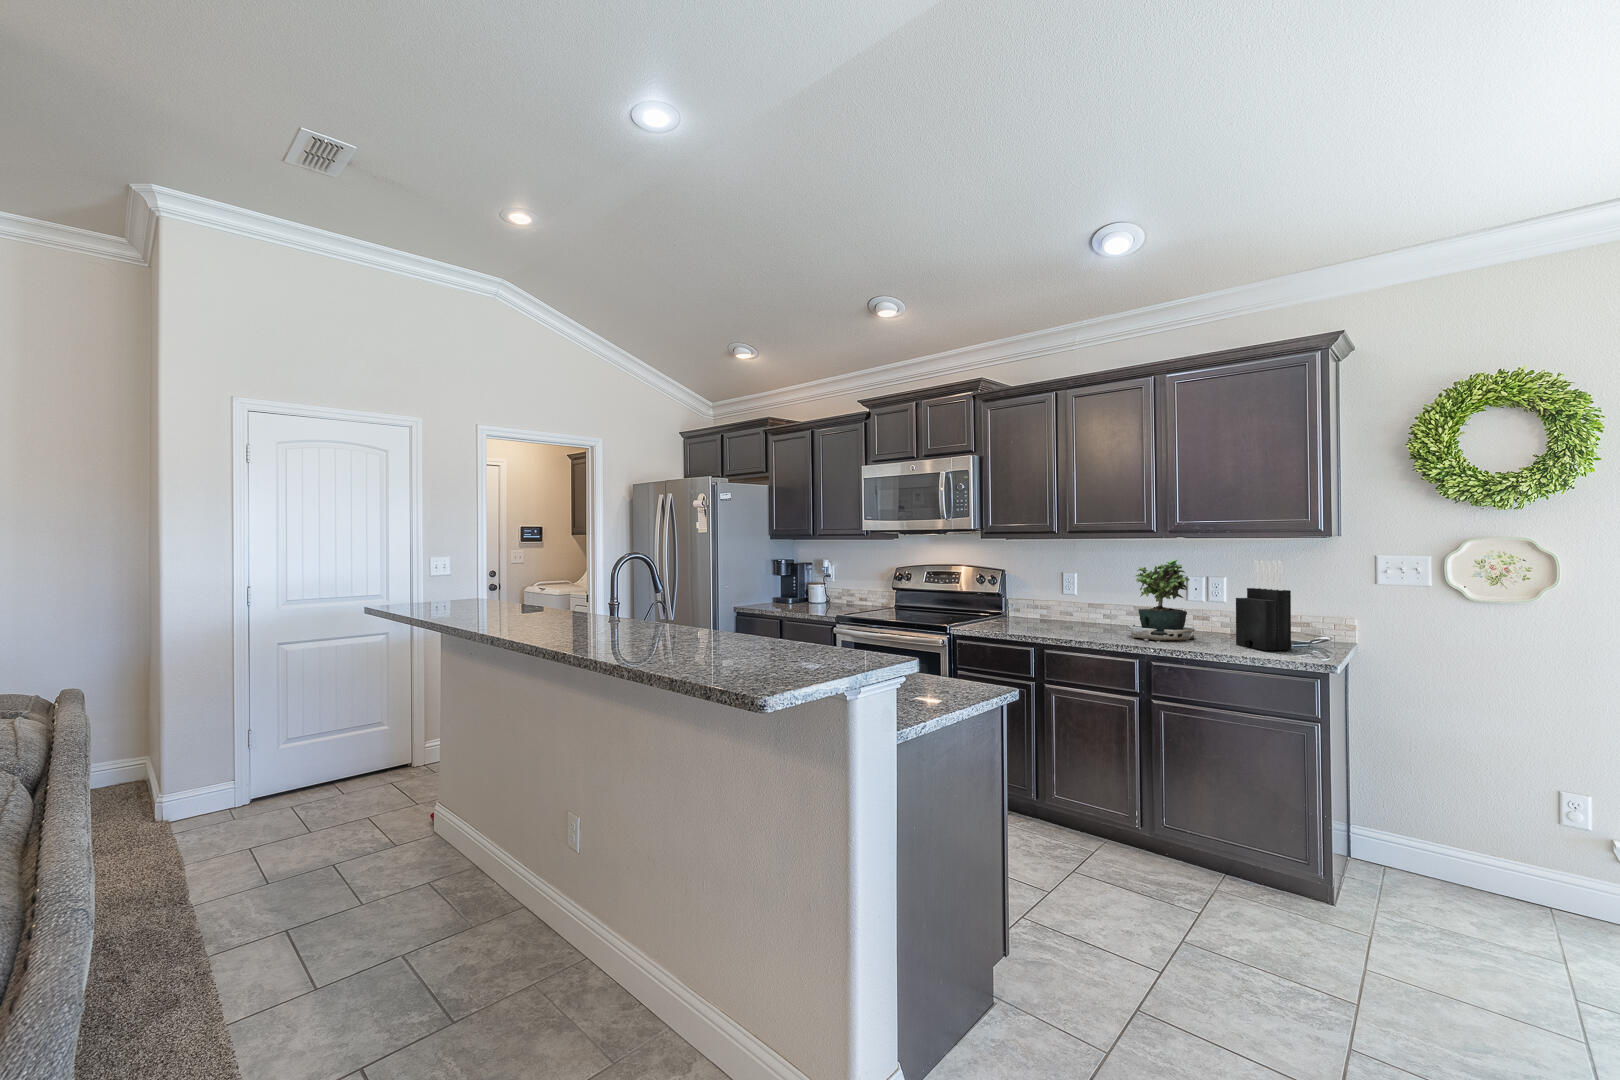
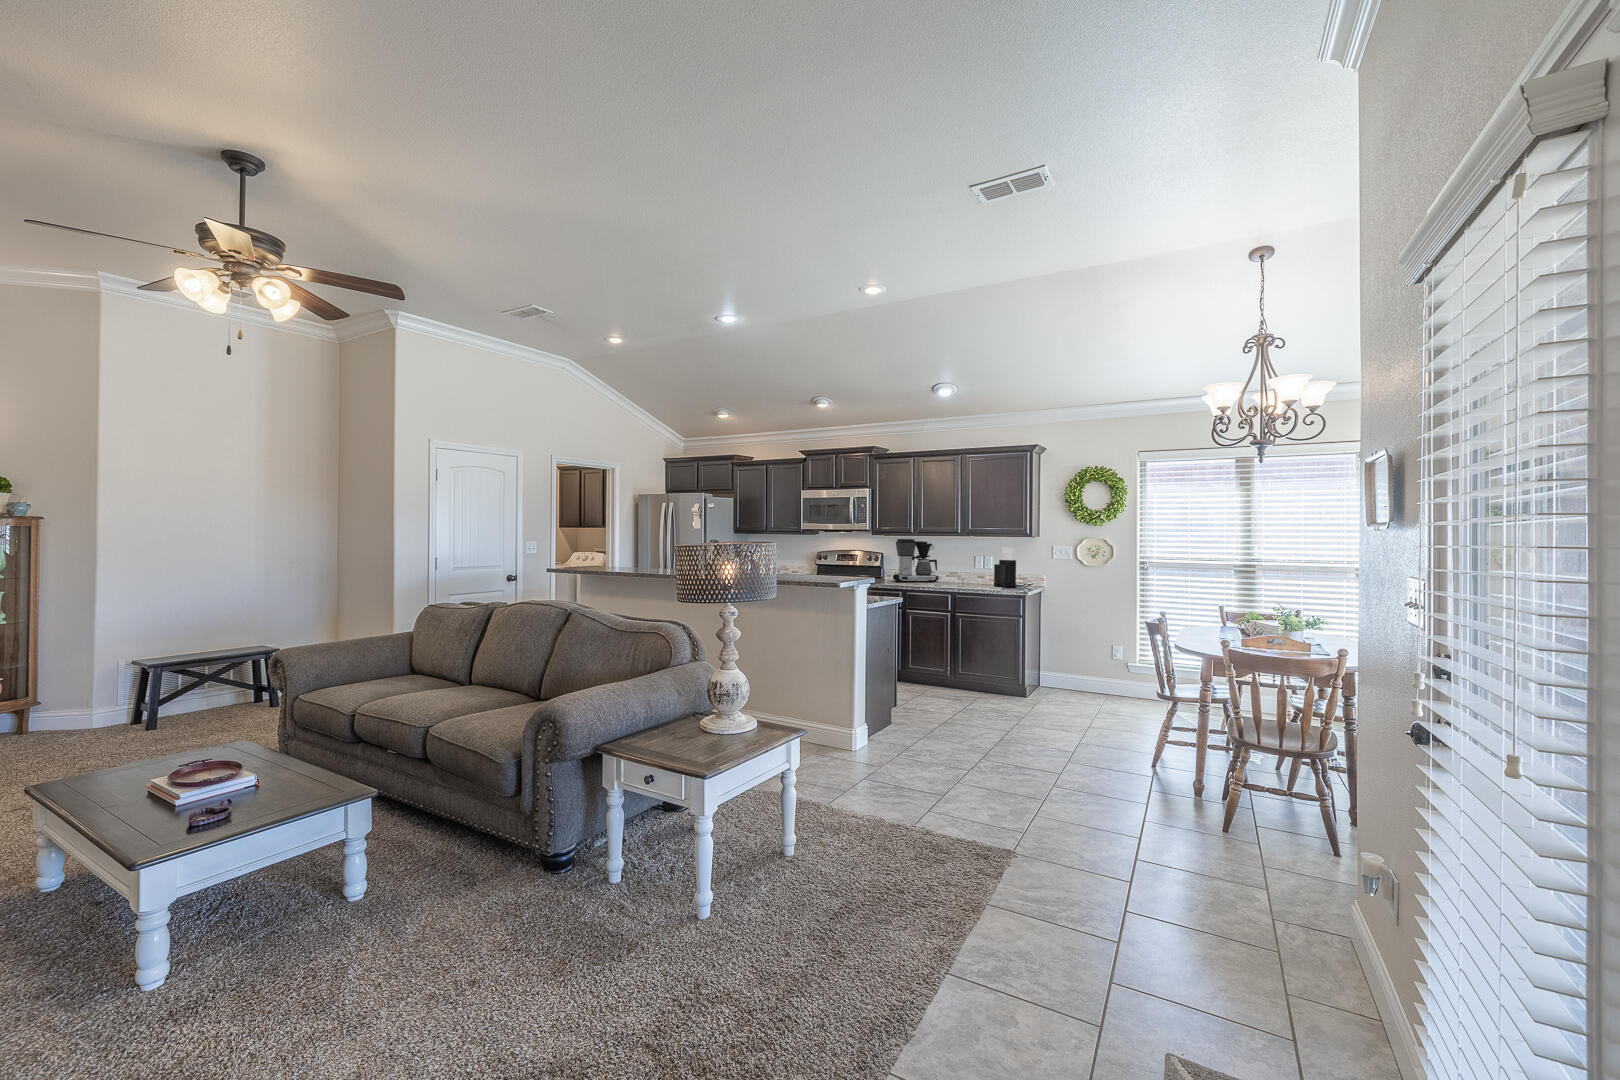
coffee maker: none [1021,546,1111,628] -> present [893,539,938,582]
potted plant: present [1129,559,1195,643] -> none [948,546,977,585]

